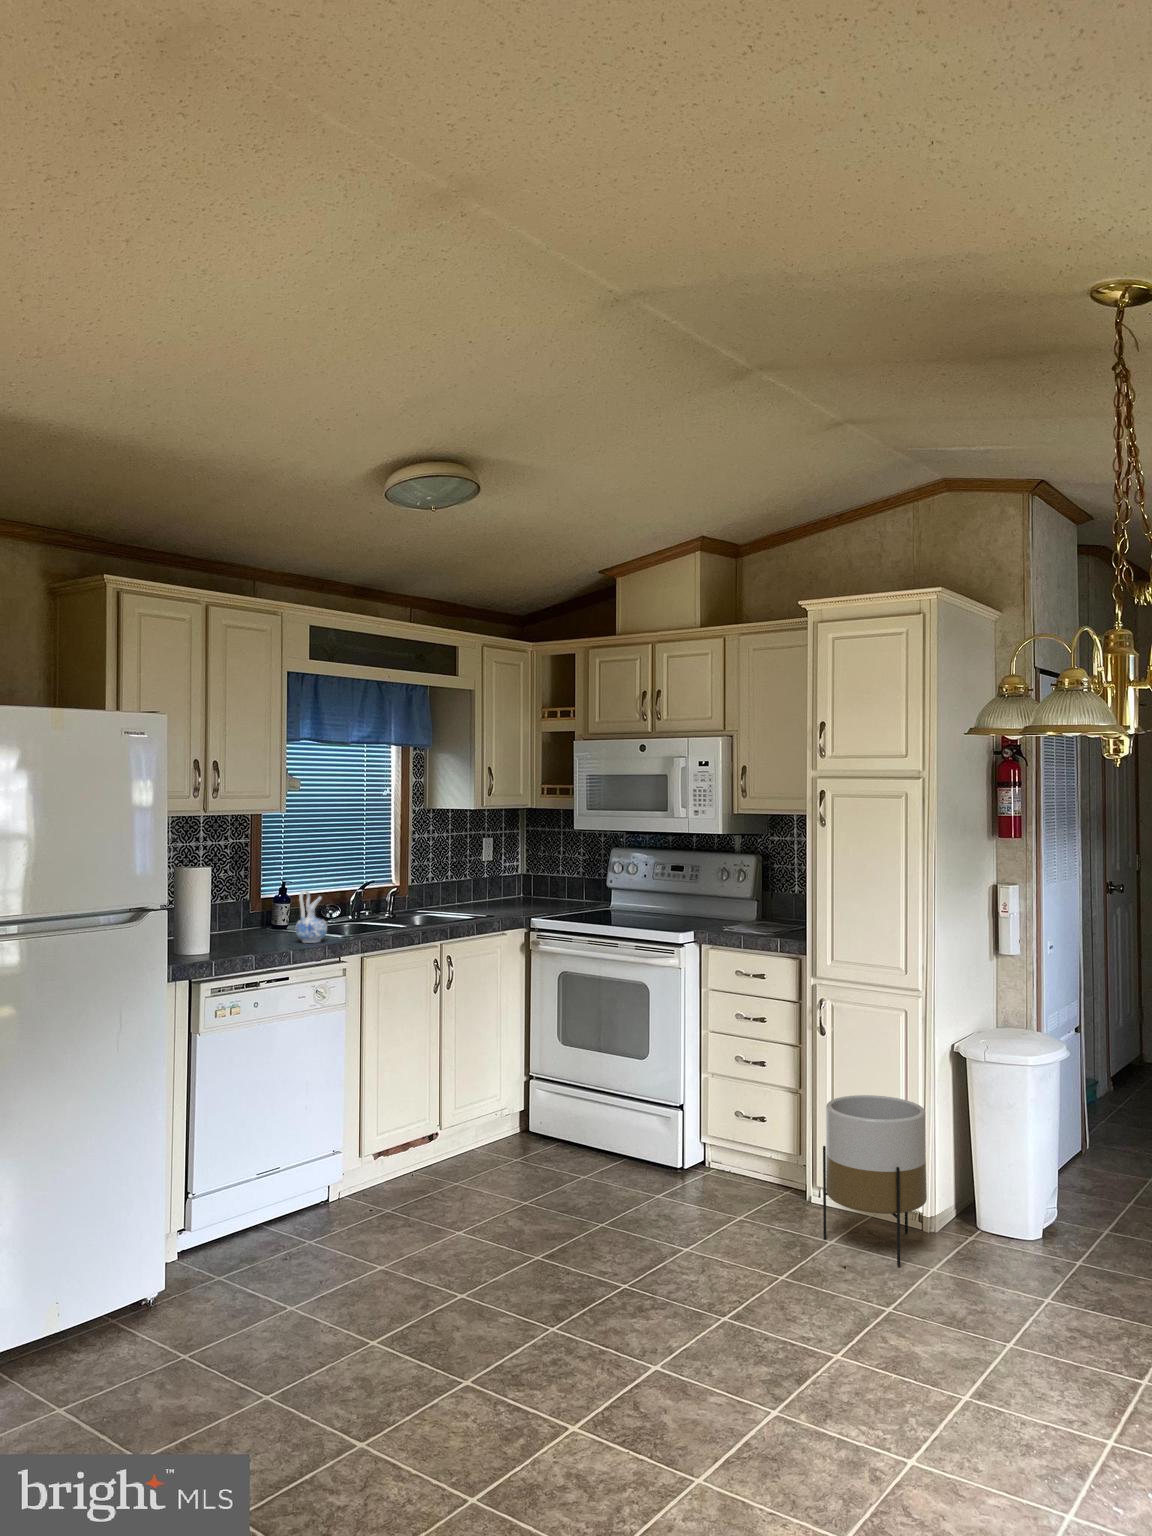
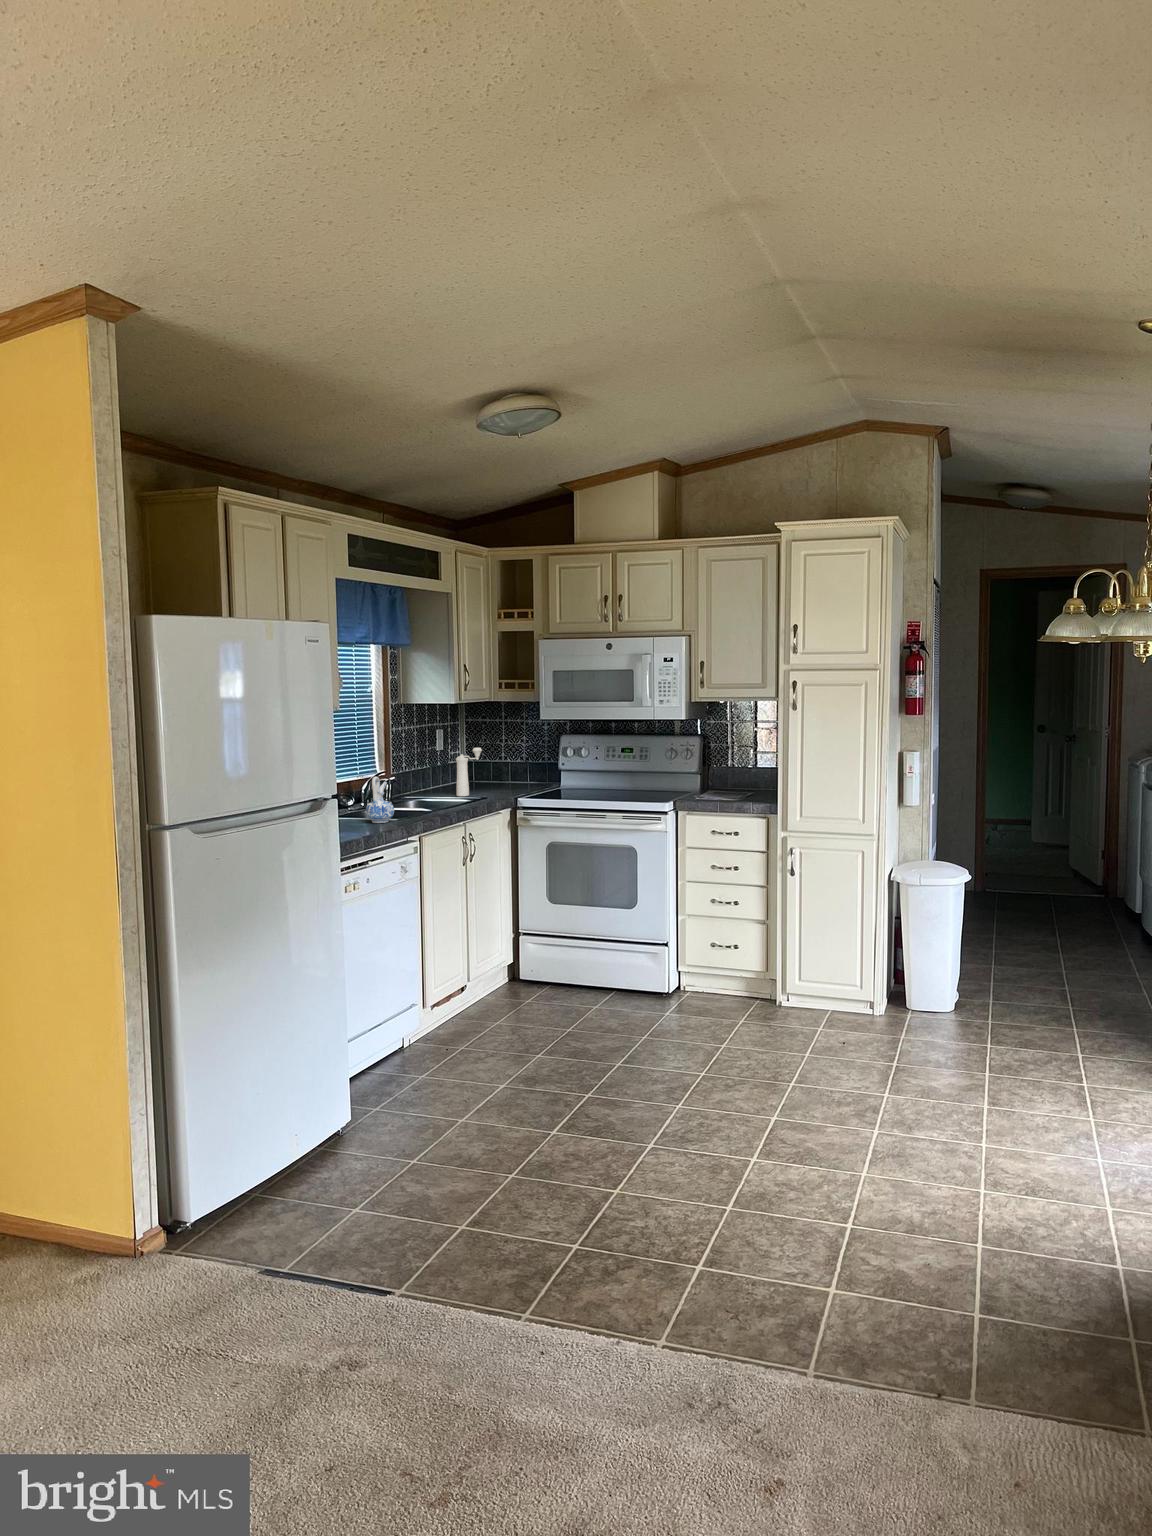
pepper mill: none [466,861,501,915] -> present [456,747,482,796]
planter: present [823,1095,927,1267] -> none [812,918,891,1041]

